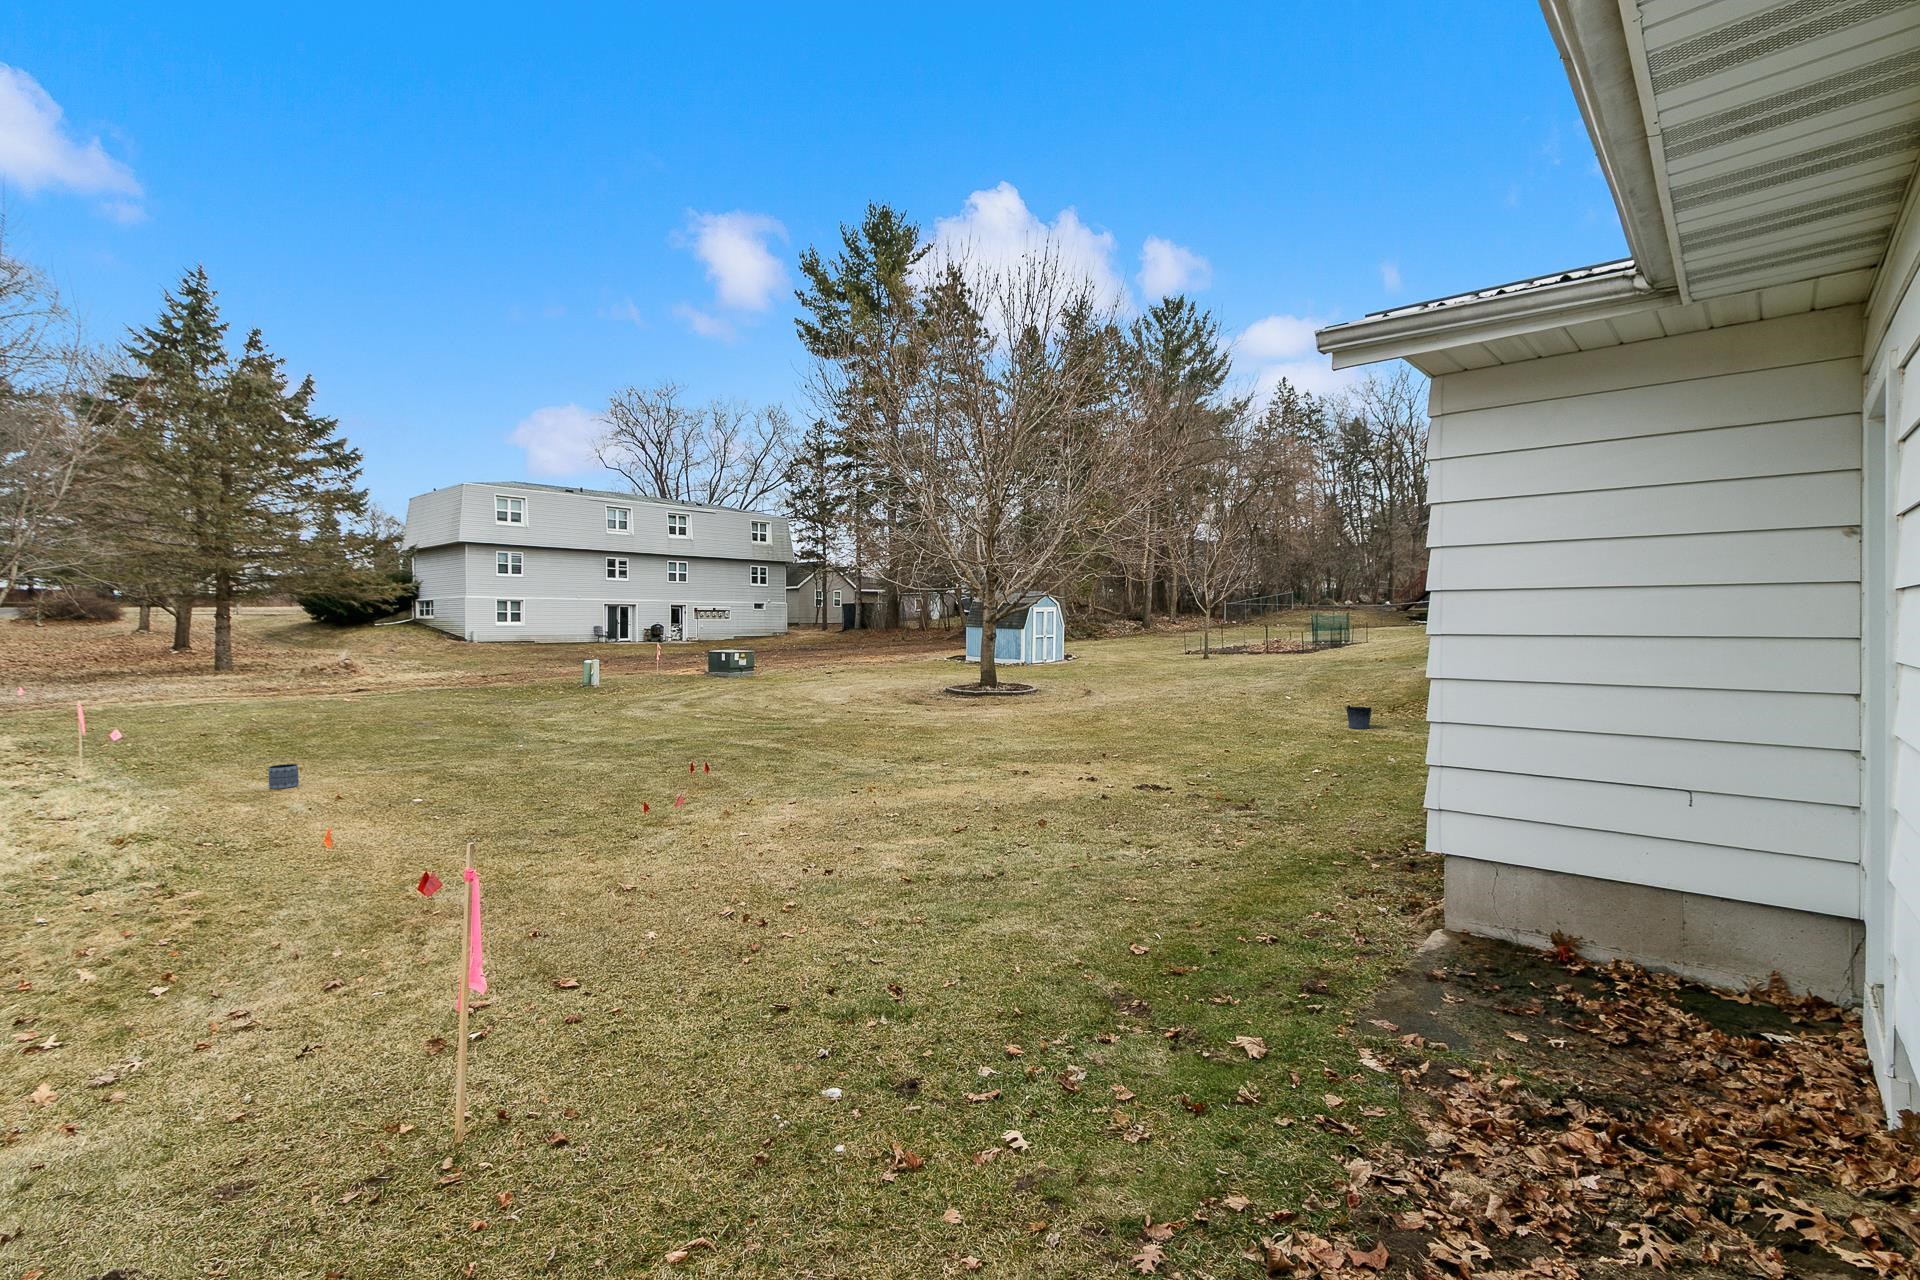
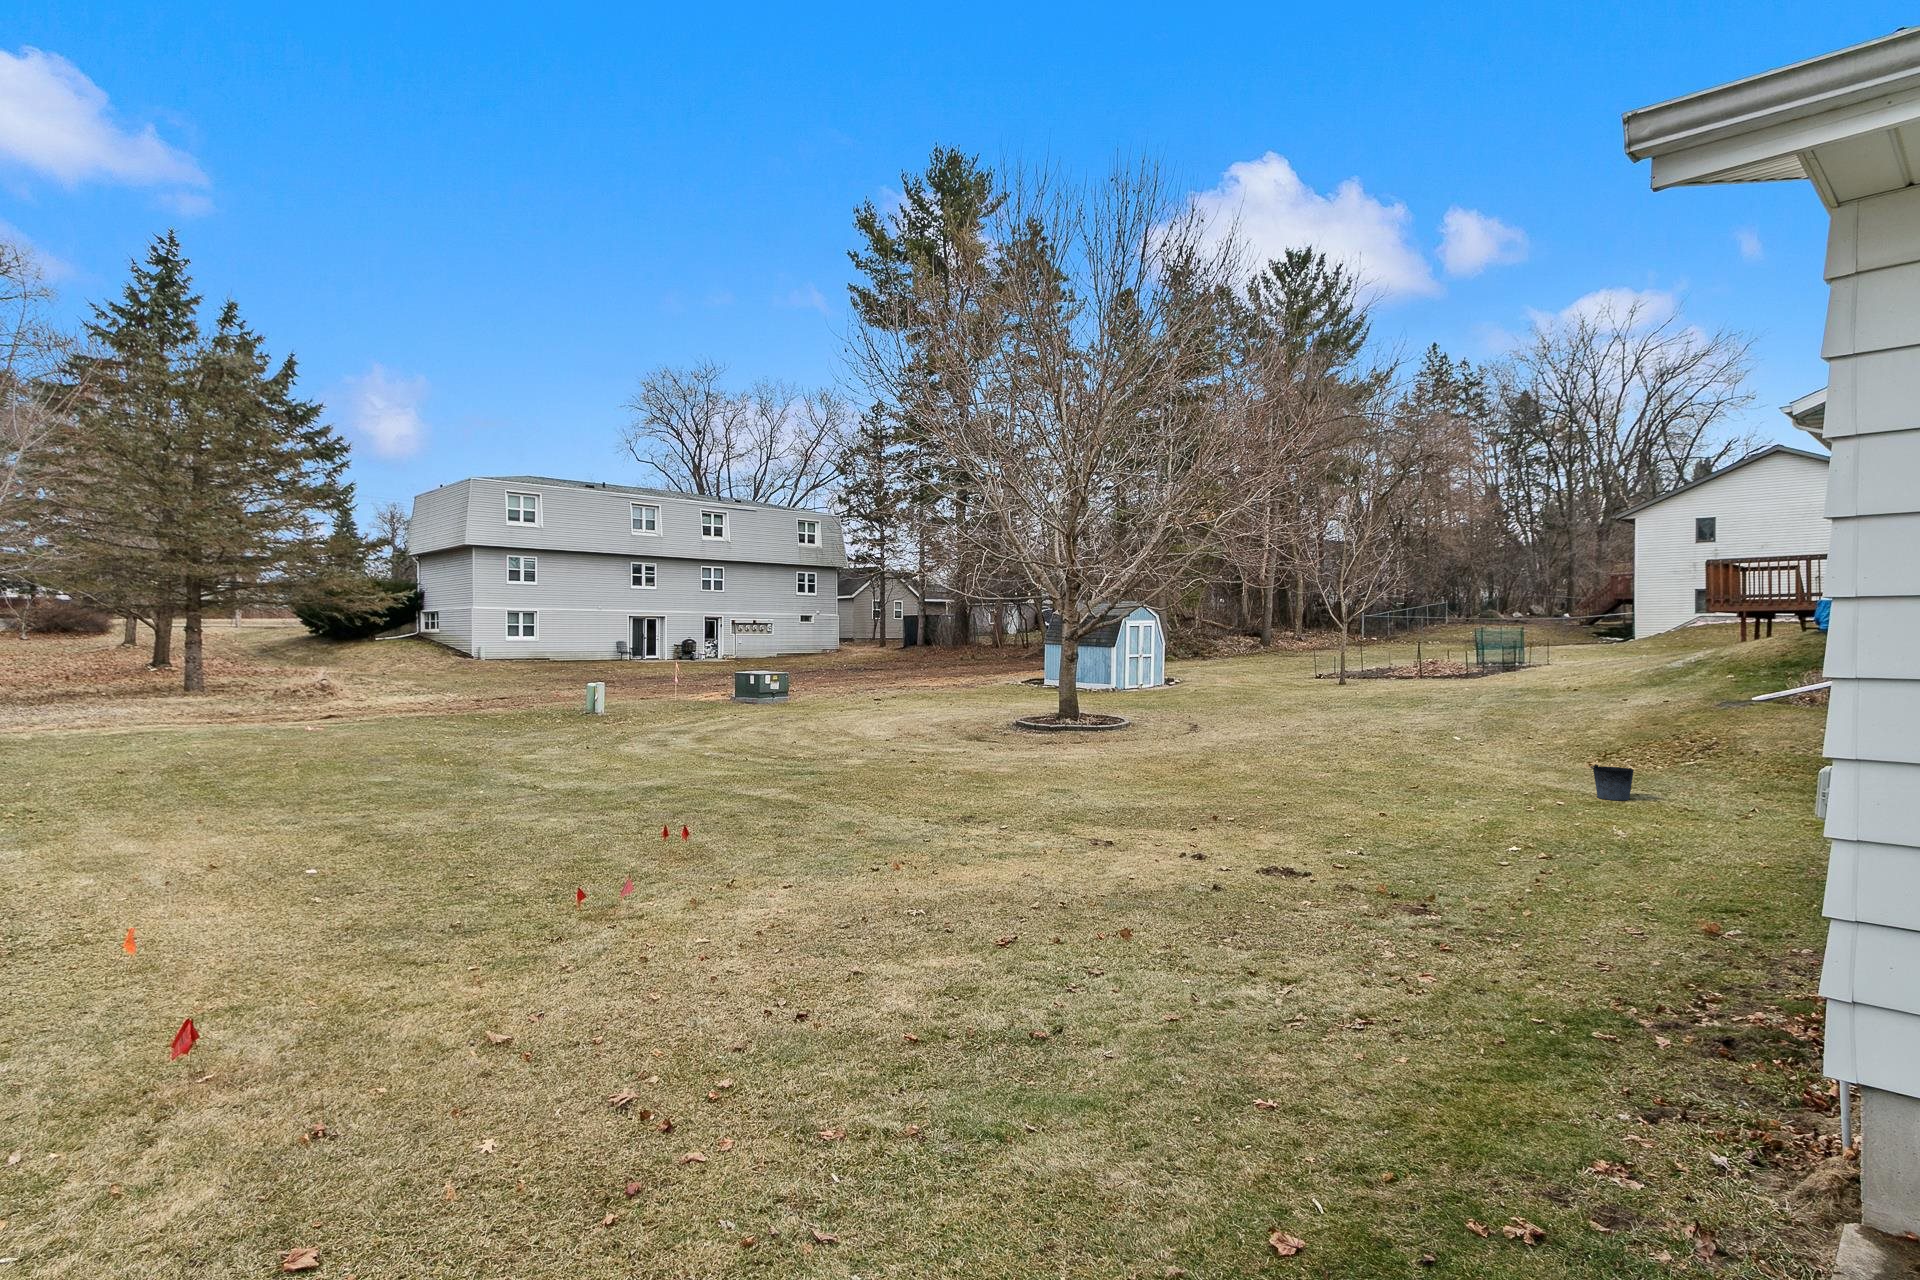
planter: present [269,764,299,789] -> none [50,835,95,871]

